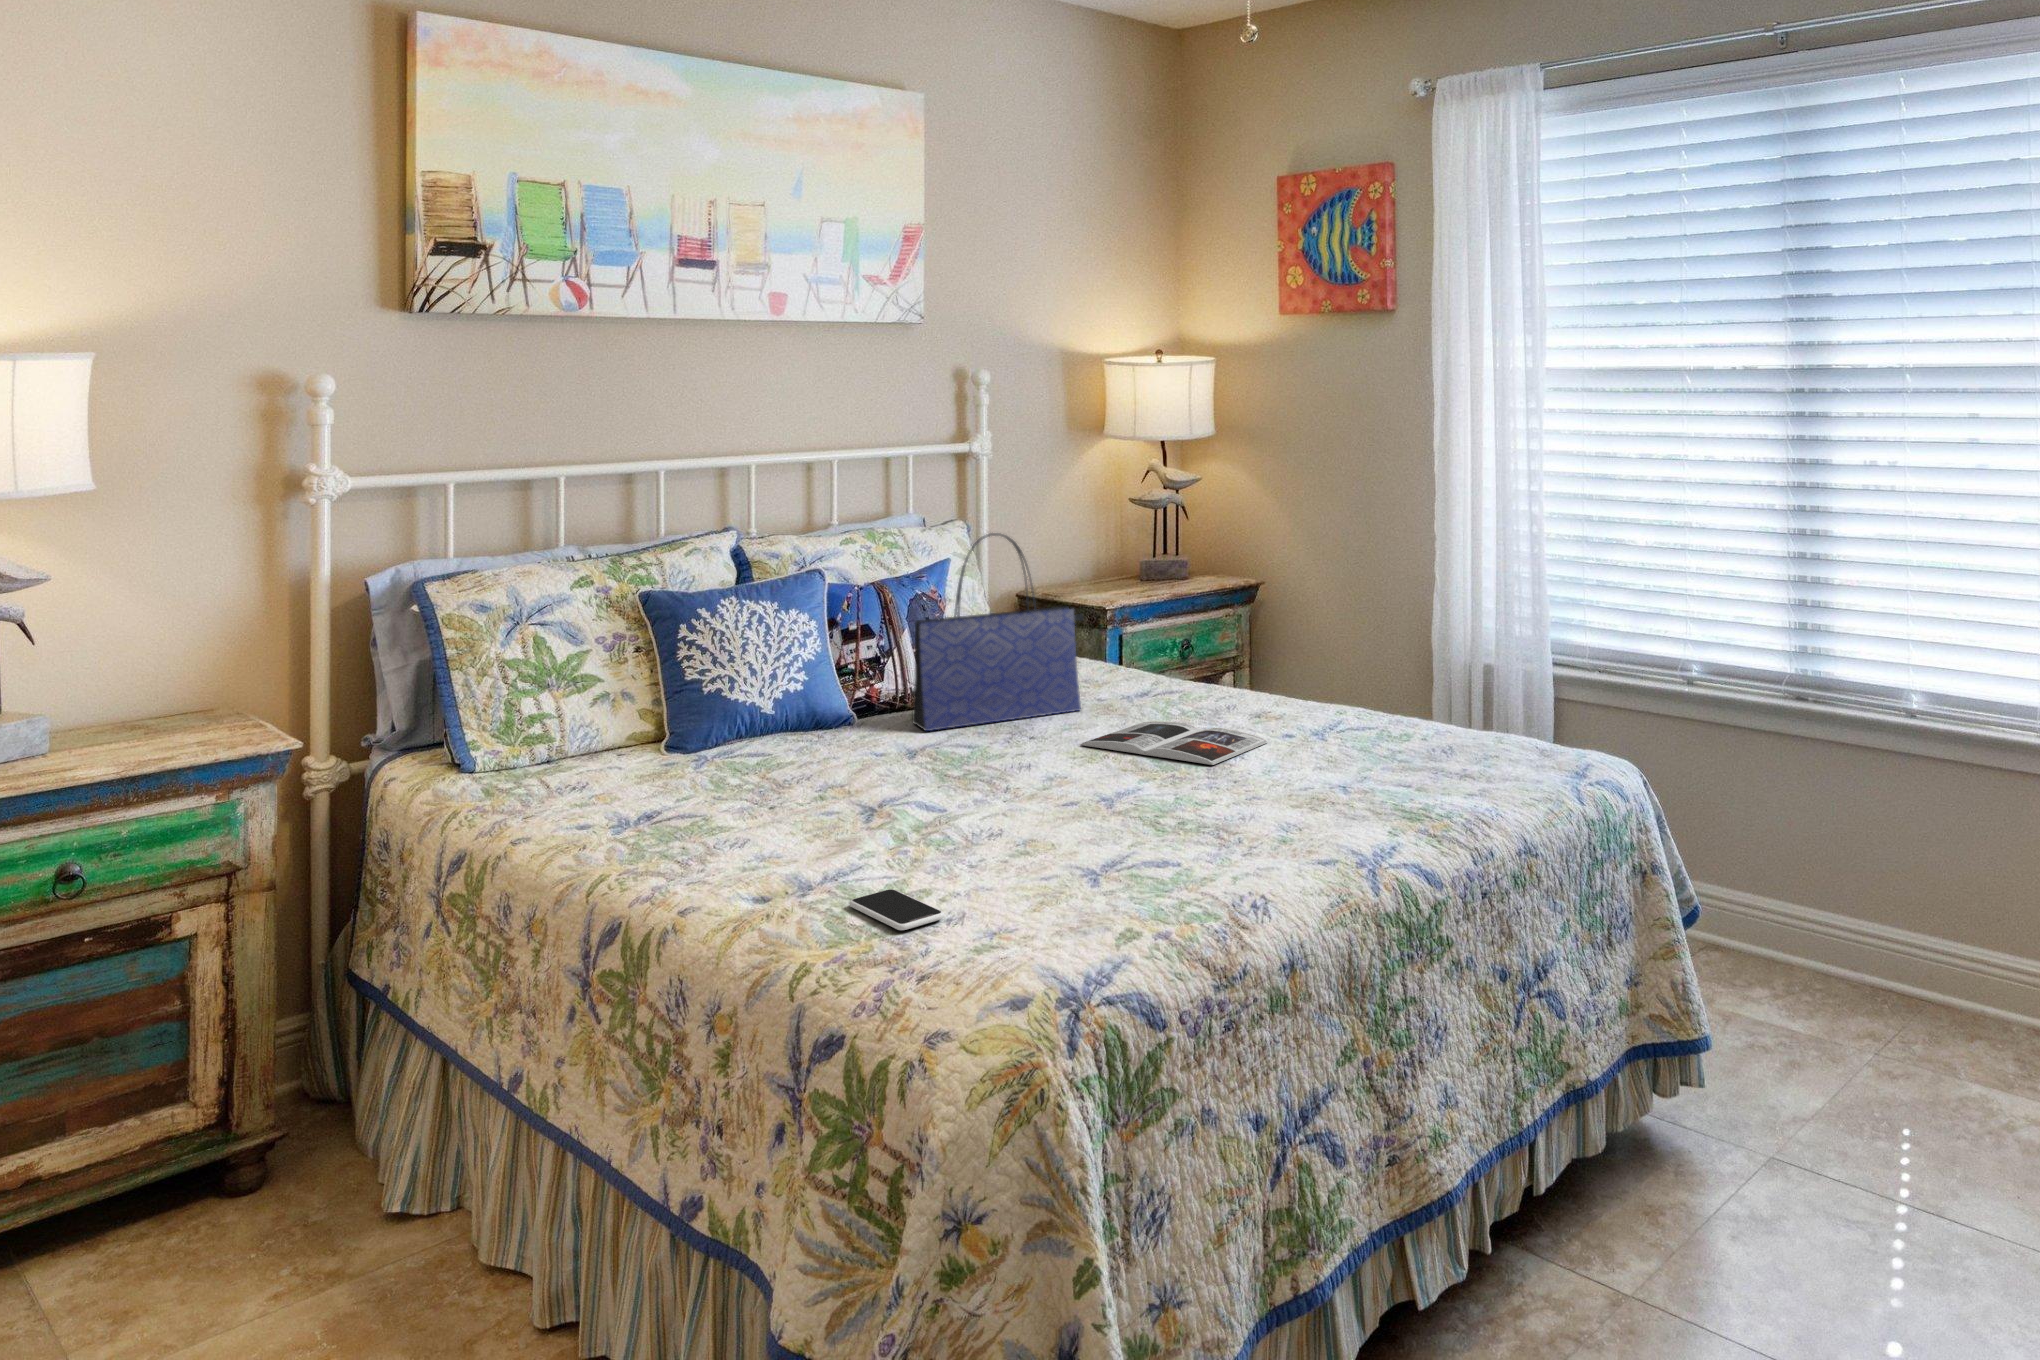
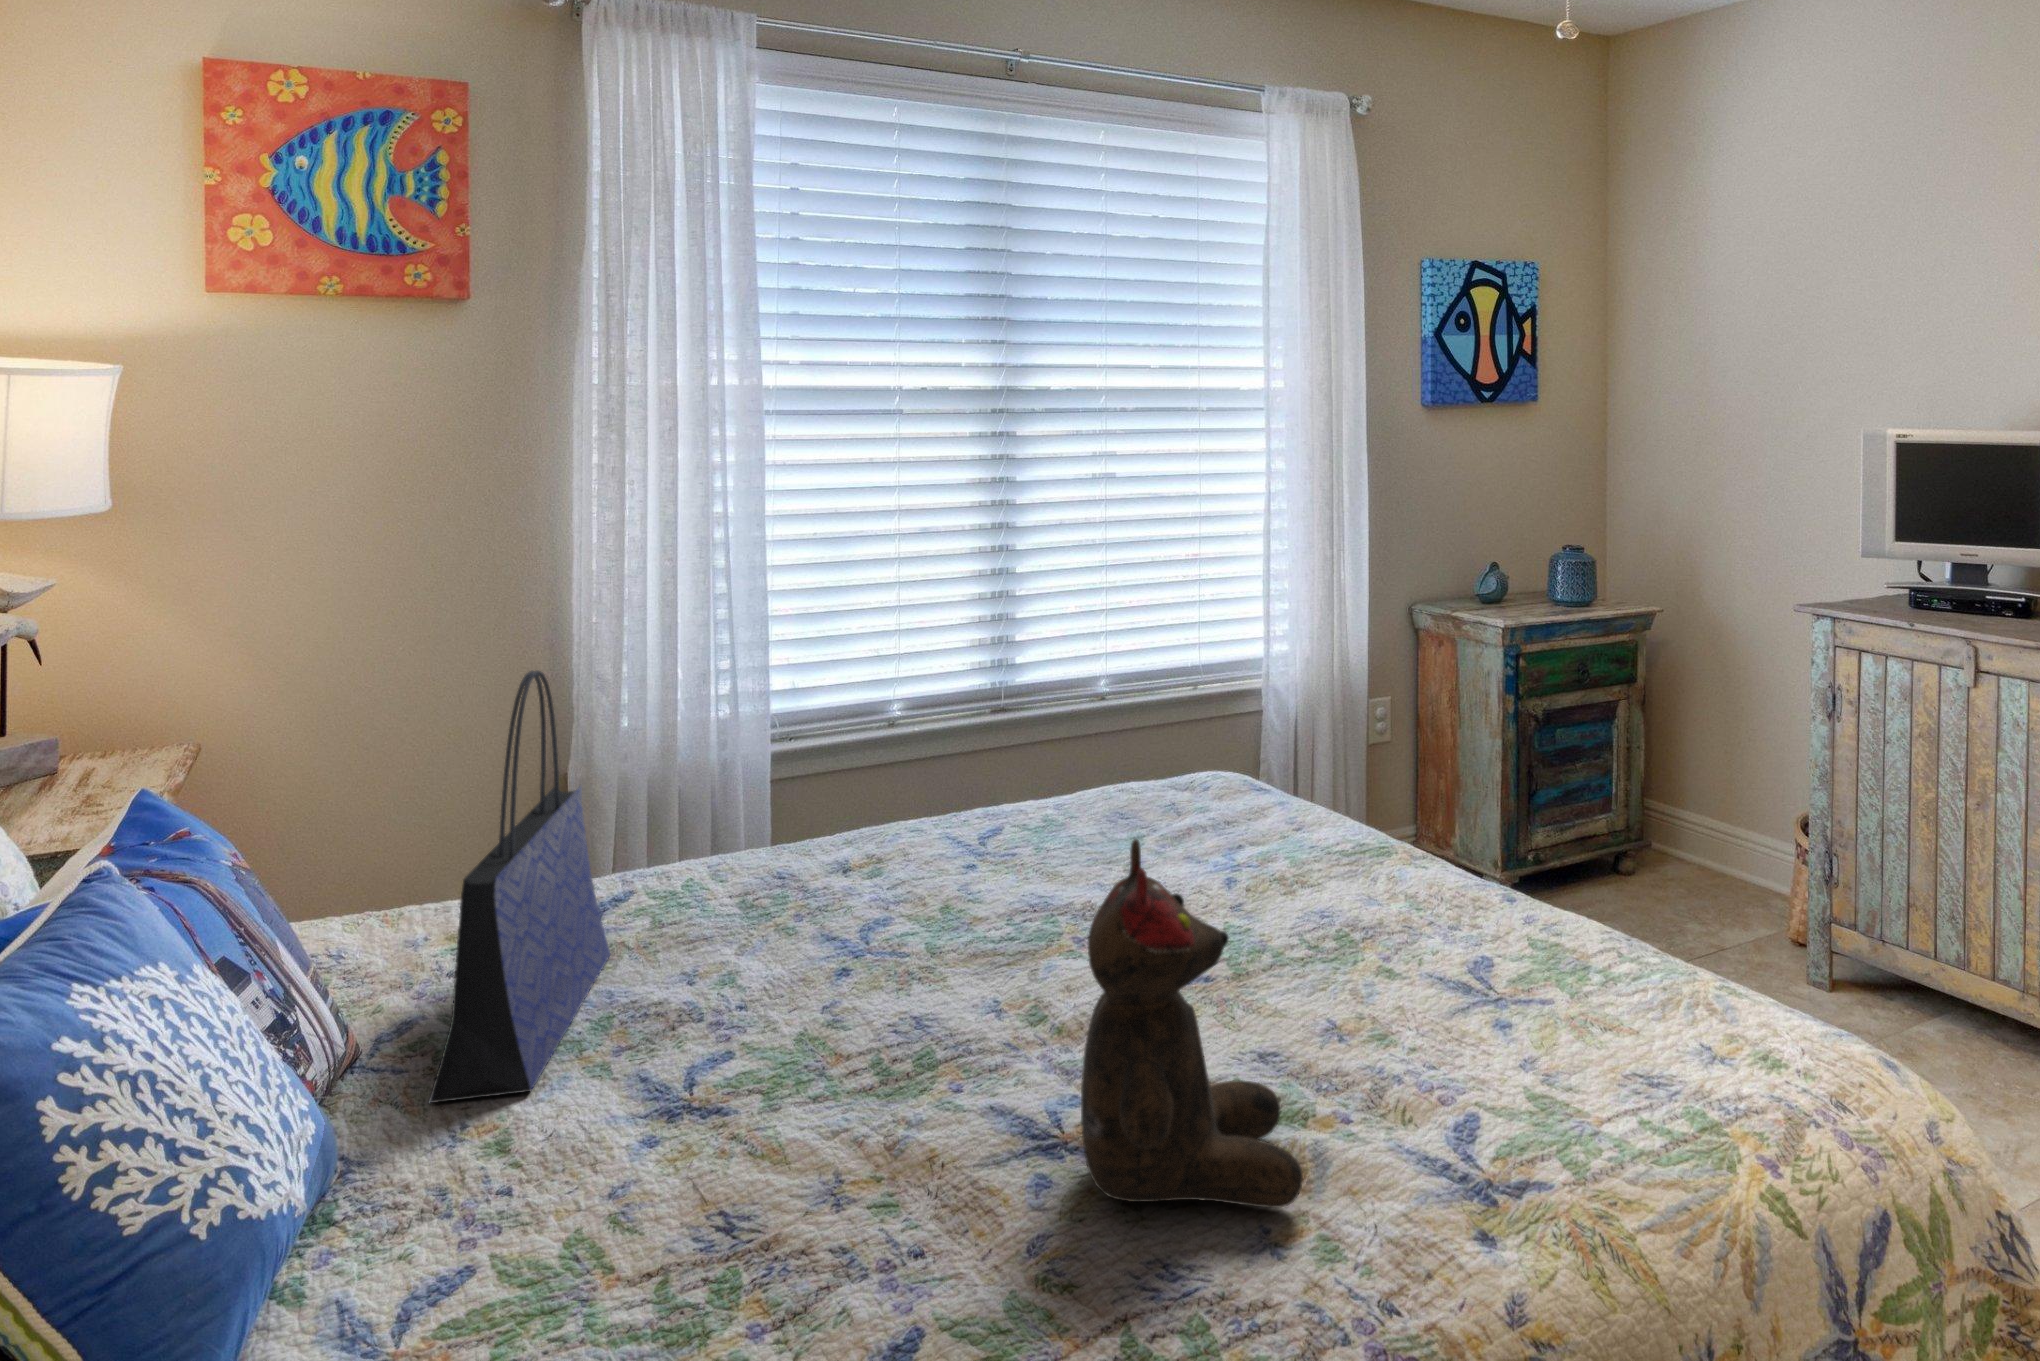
teddy bear: none [782,647,937,856] -> present [1081,839,1303,1208]
magazine: present [1081,721,1268,765] -> none [767,869,1048,974]
smartphone: present [849,889,944,930] -> none [1476,1119,1641,1201]

